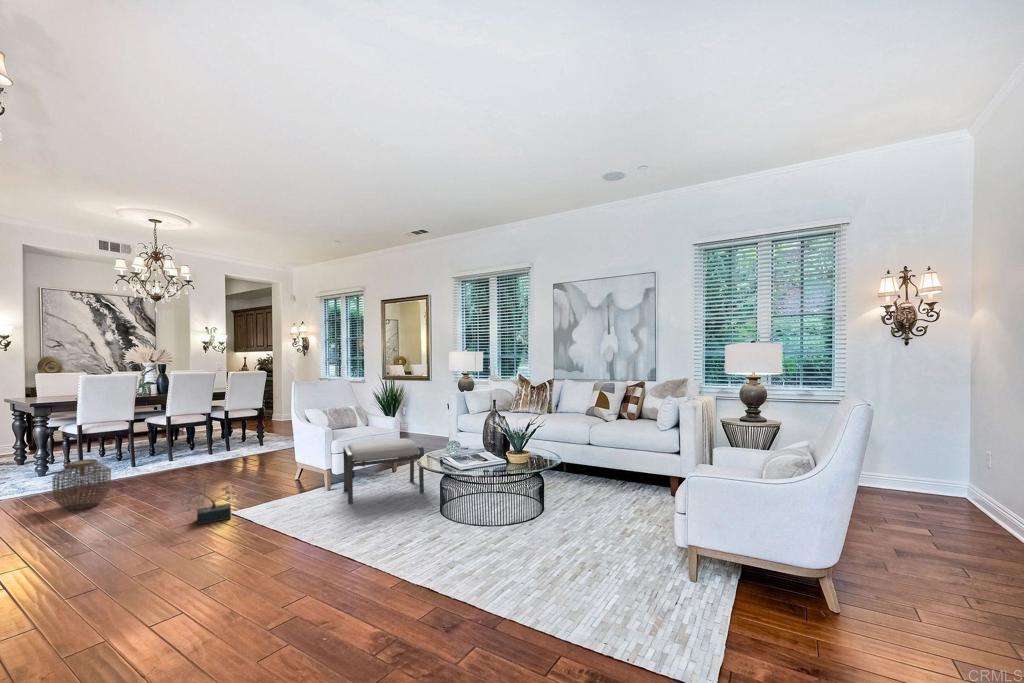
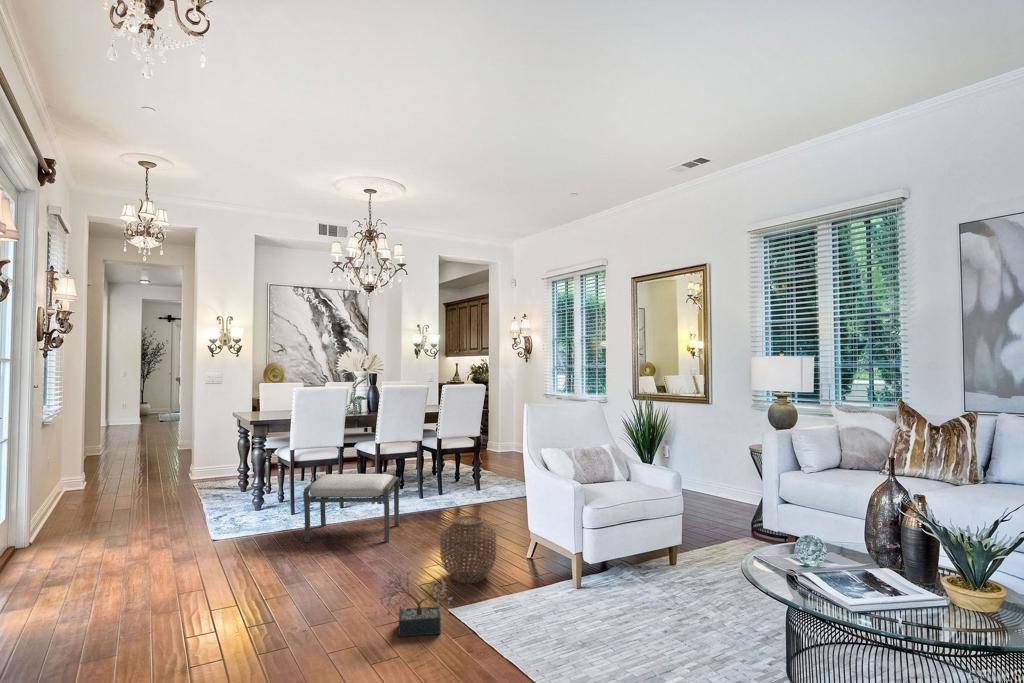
ottoman: present [343,438,424,503] -> present [303,474,399,542]
woven basket: present [52,459,111,510] -> present [440,516,496,583]

